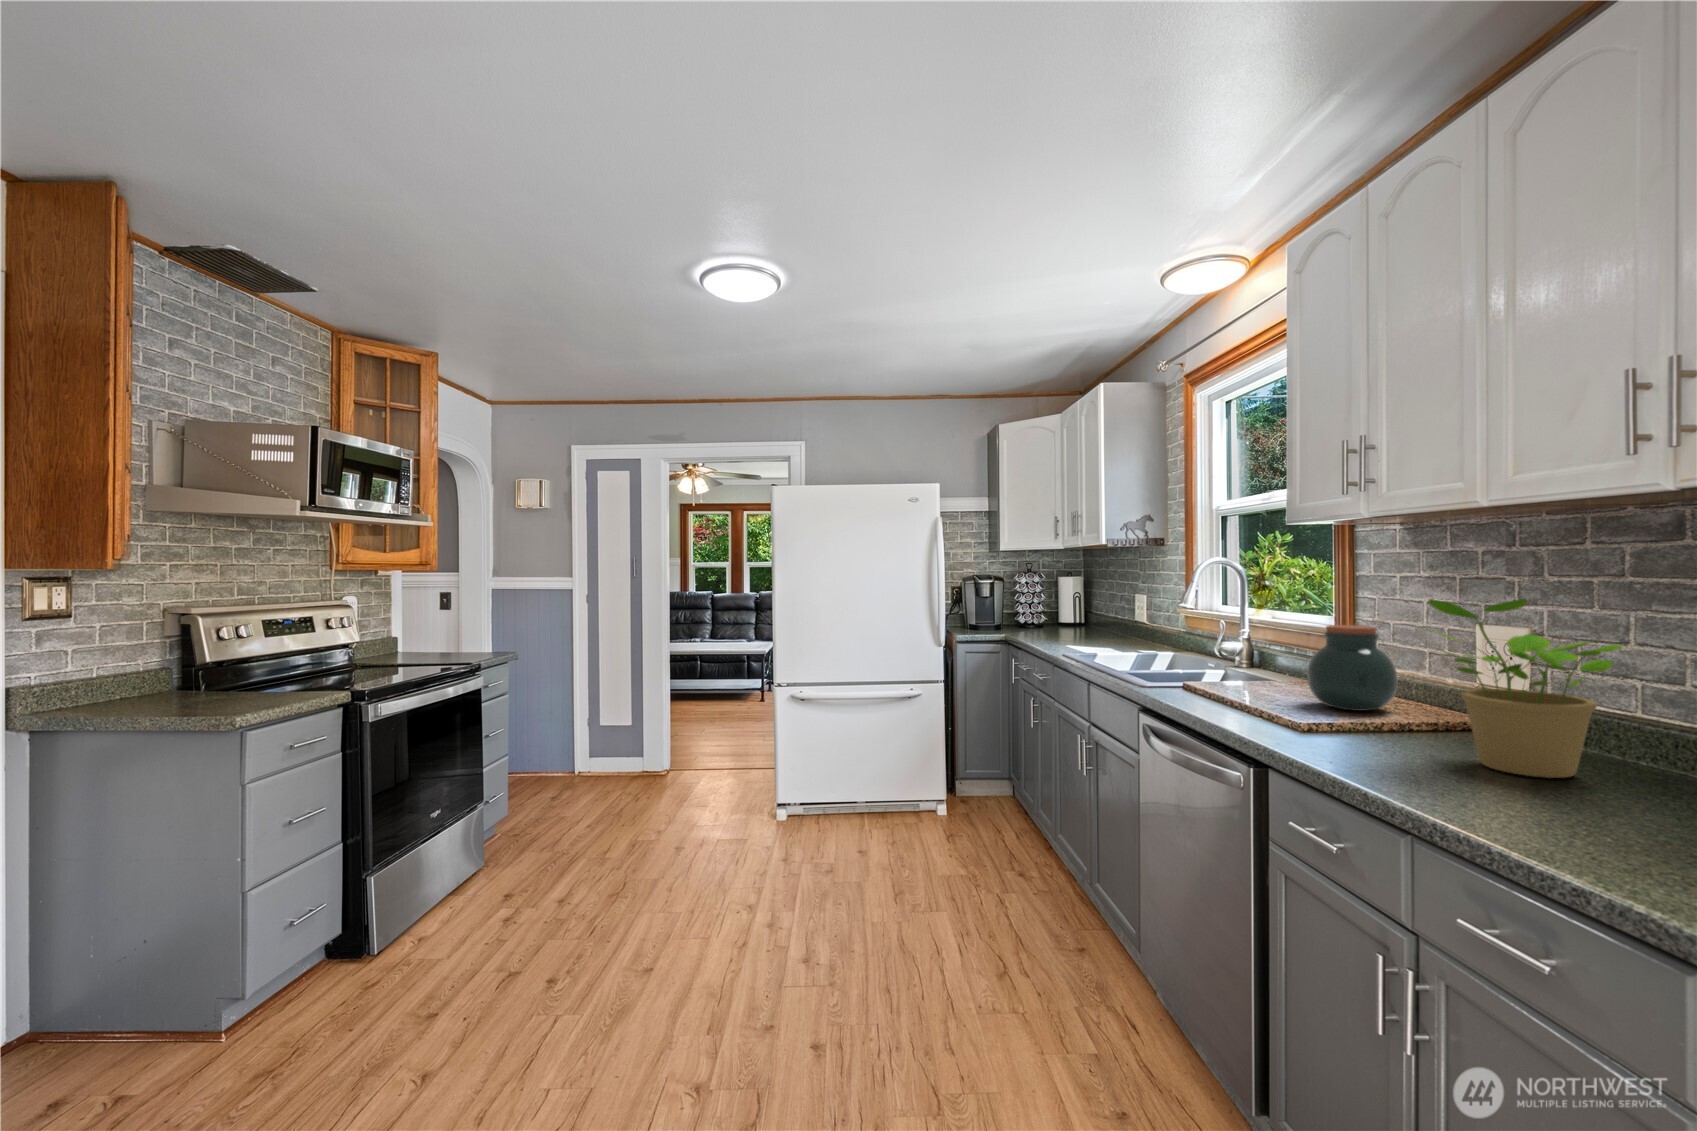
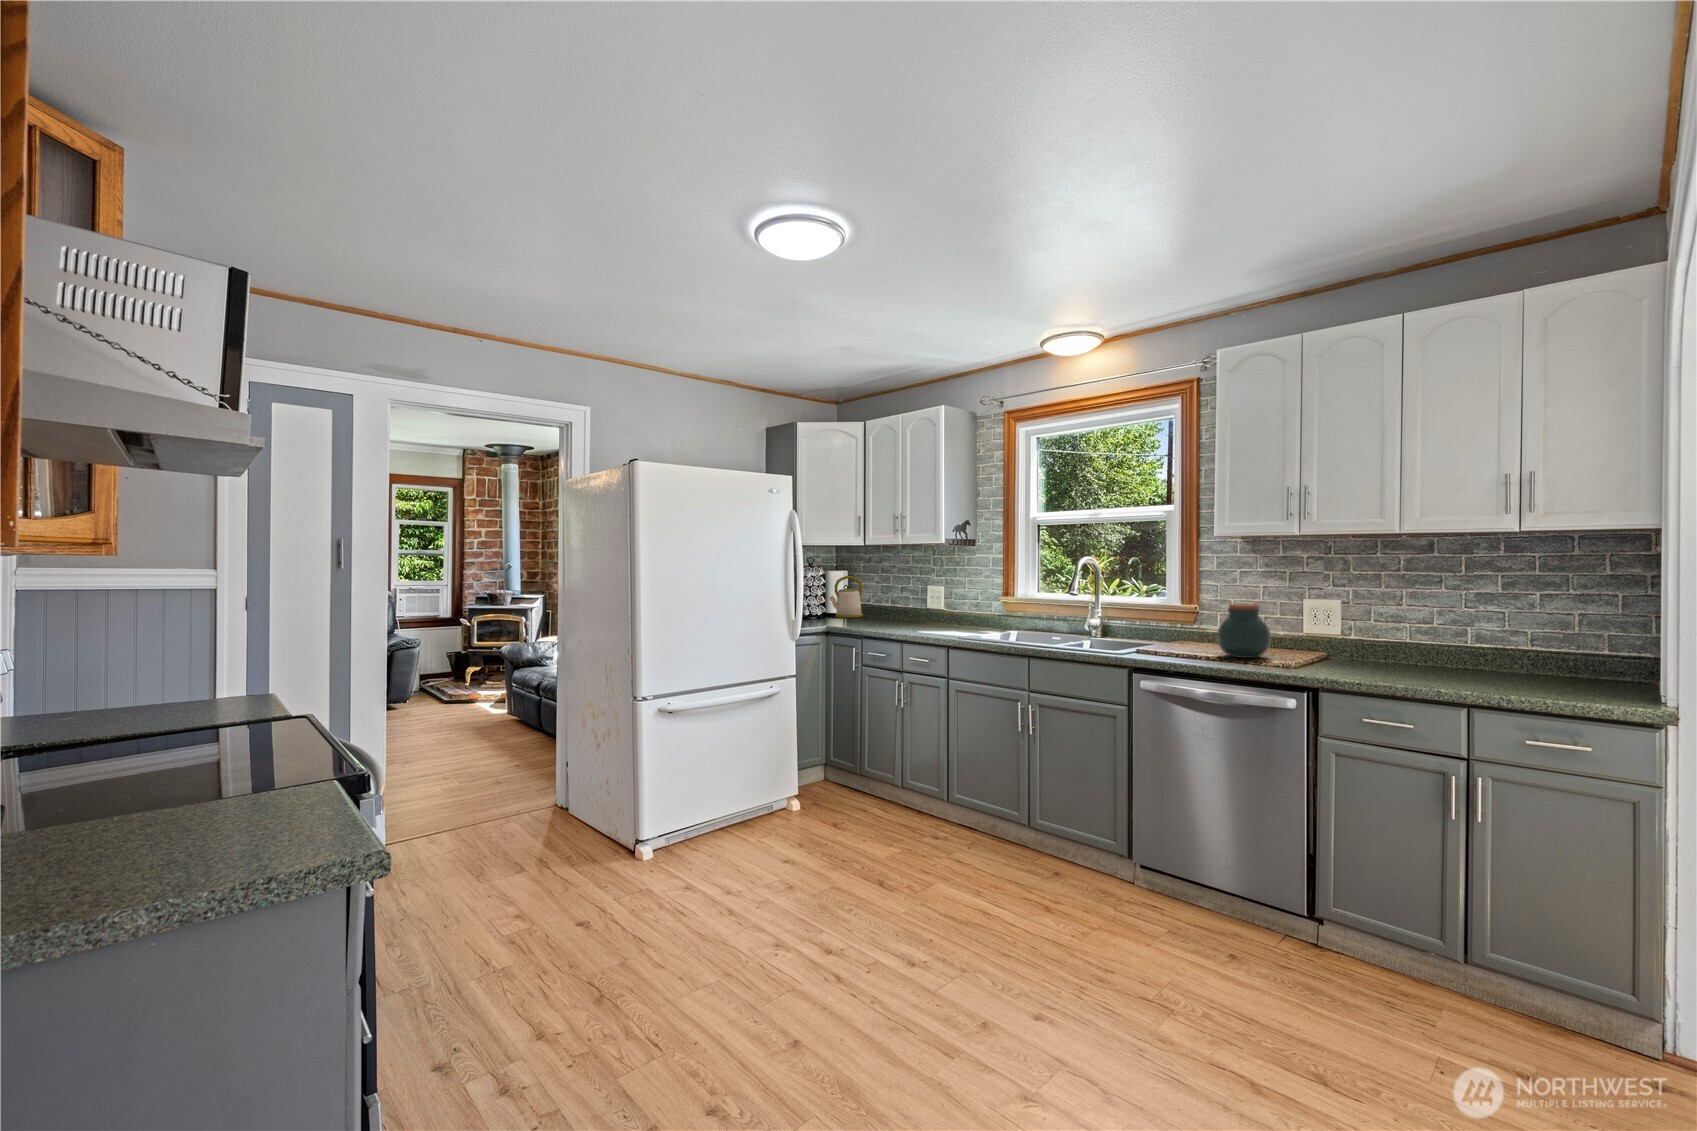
kettle: none [1050,581,1087,626] -> present [830,576,863,618]
potted plant: present [1427,598,1622,778] -> none [1359,586,1452,678]

